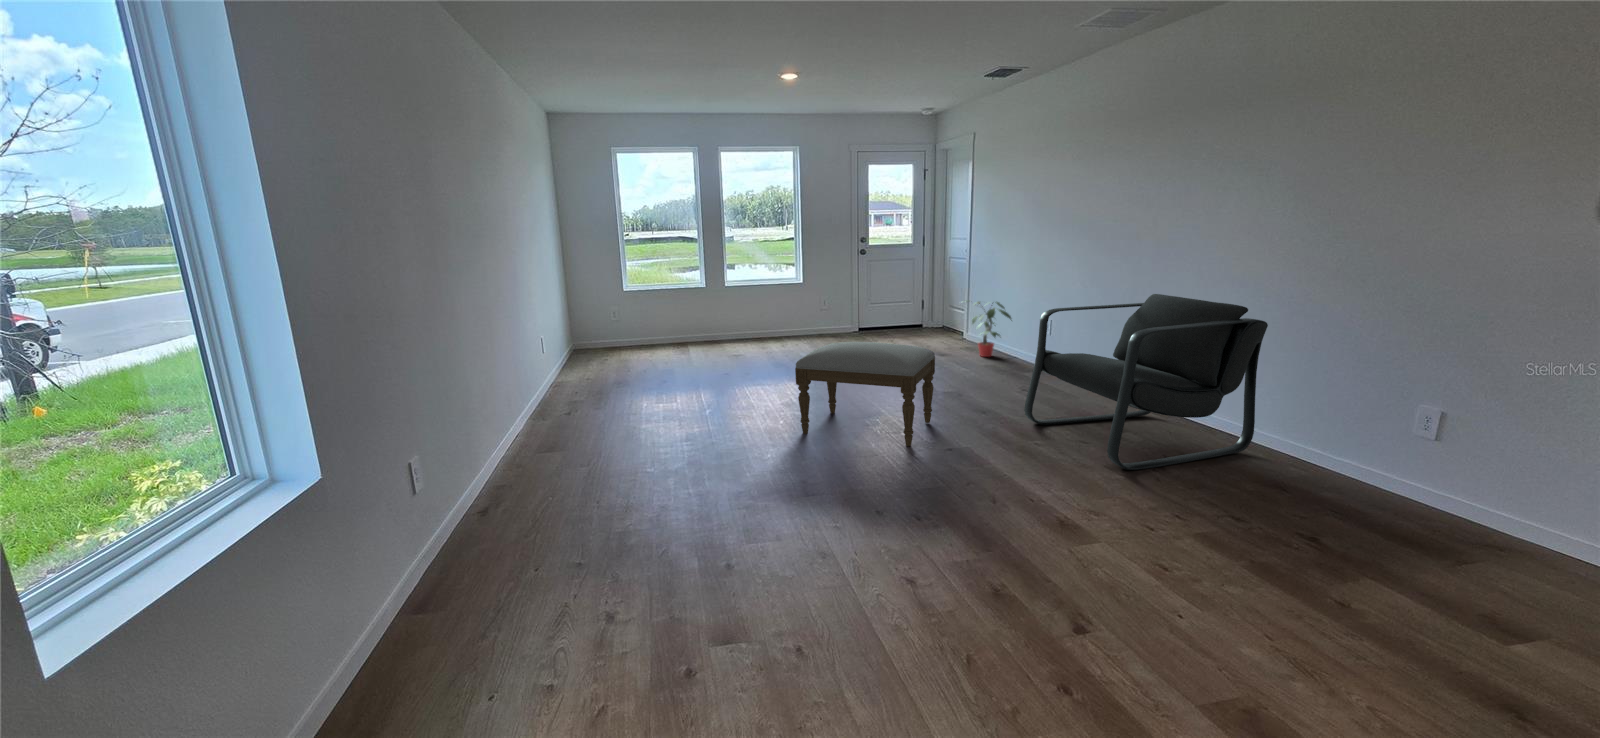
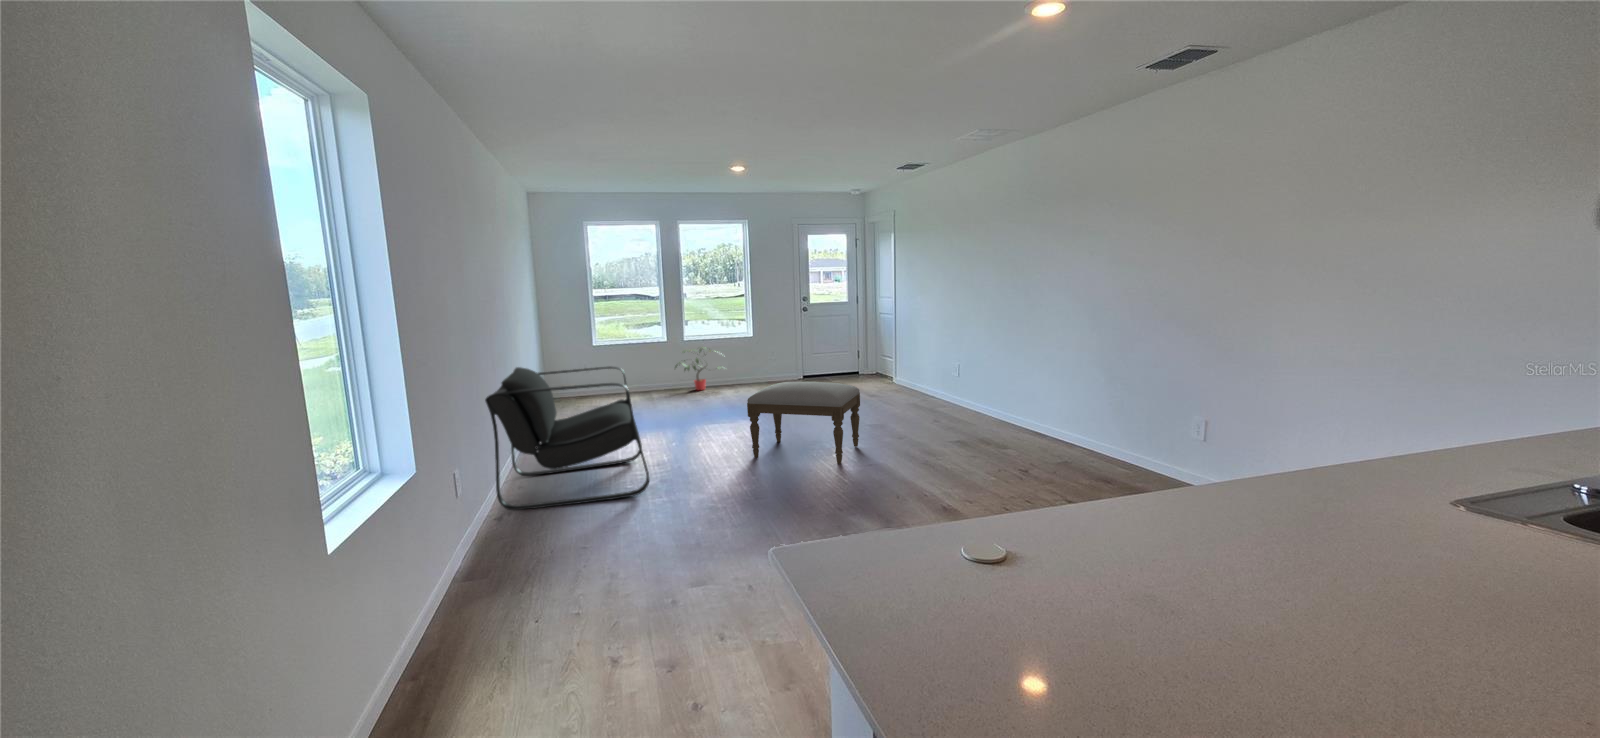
armchair: present [1024,294,1268,470] -> present [485,366,649,510]
potted plant: present [972,302,1012,357] -> present [675,347,723,390]

